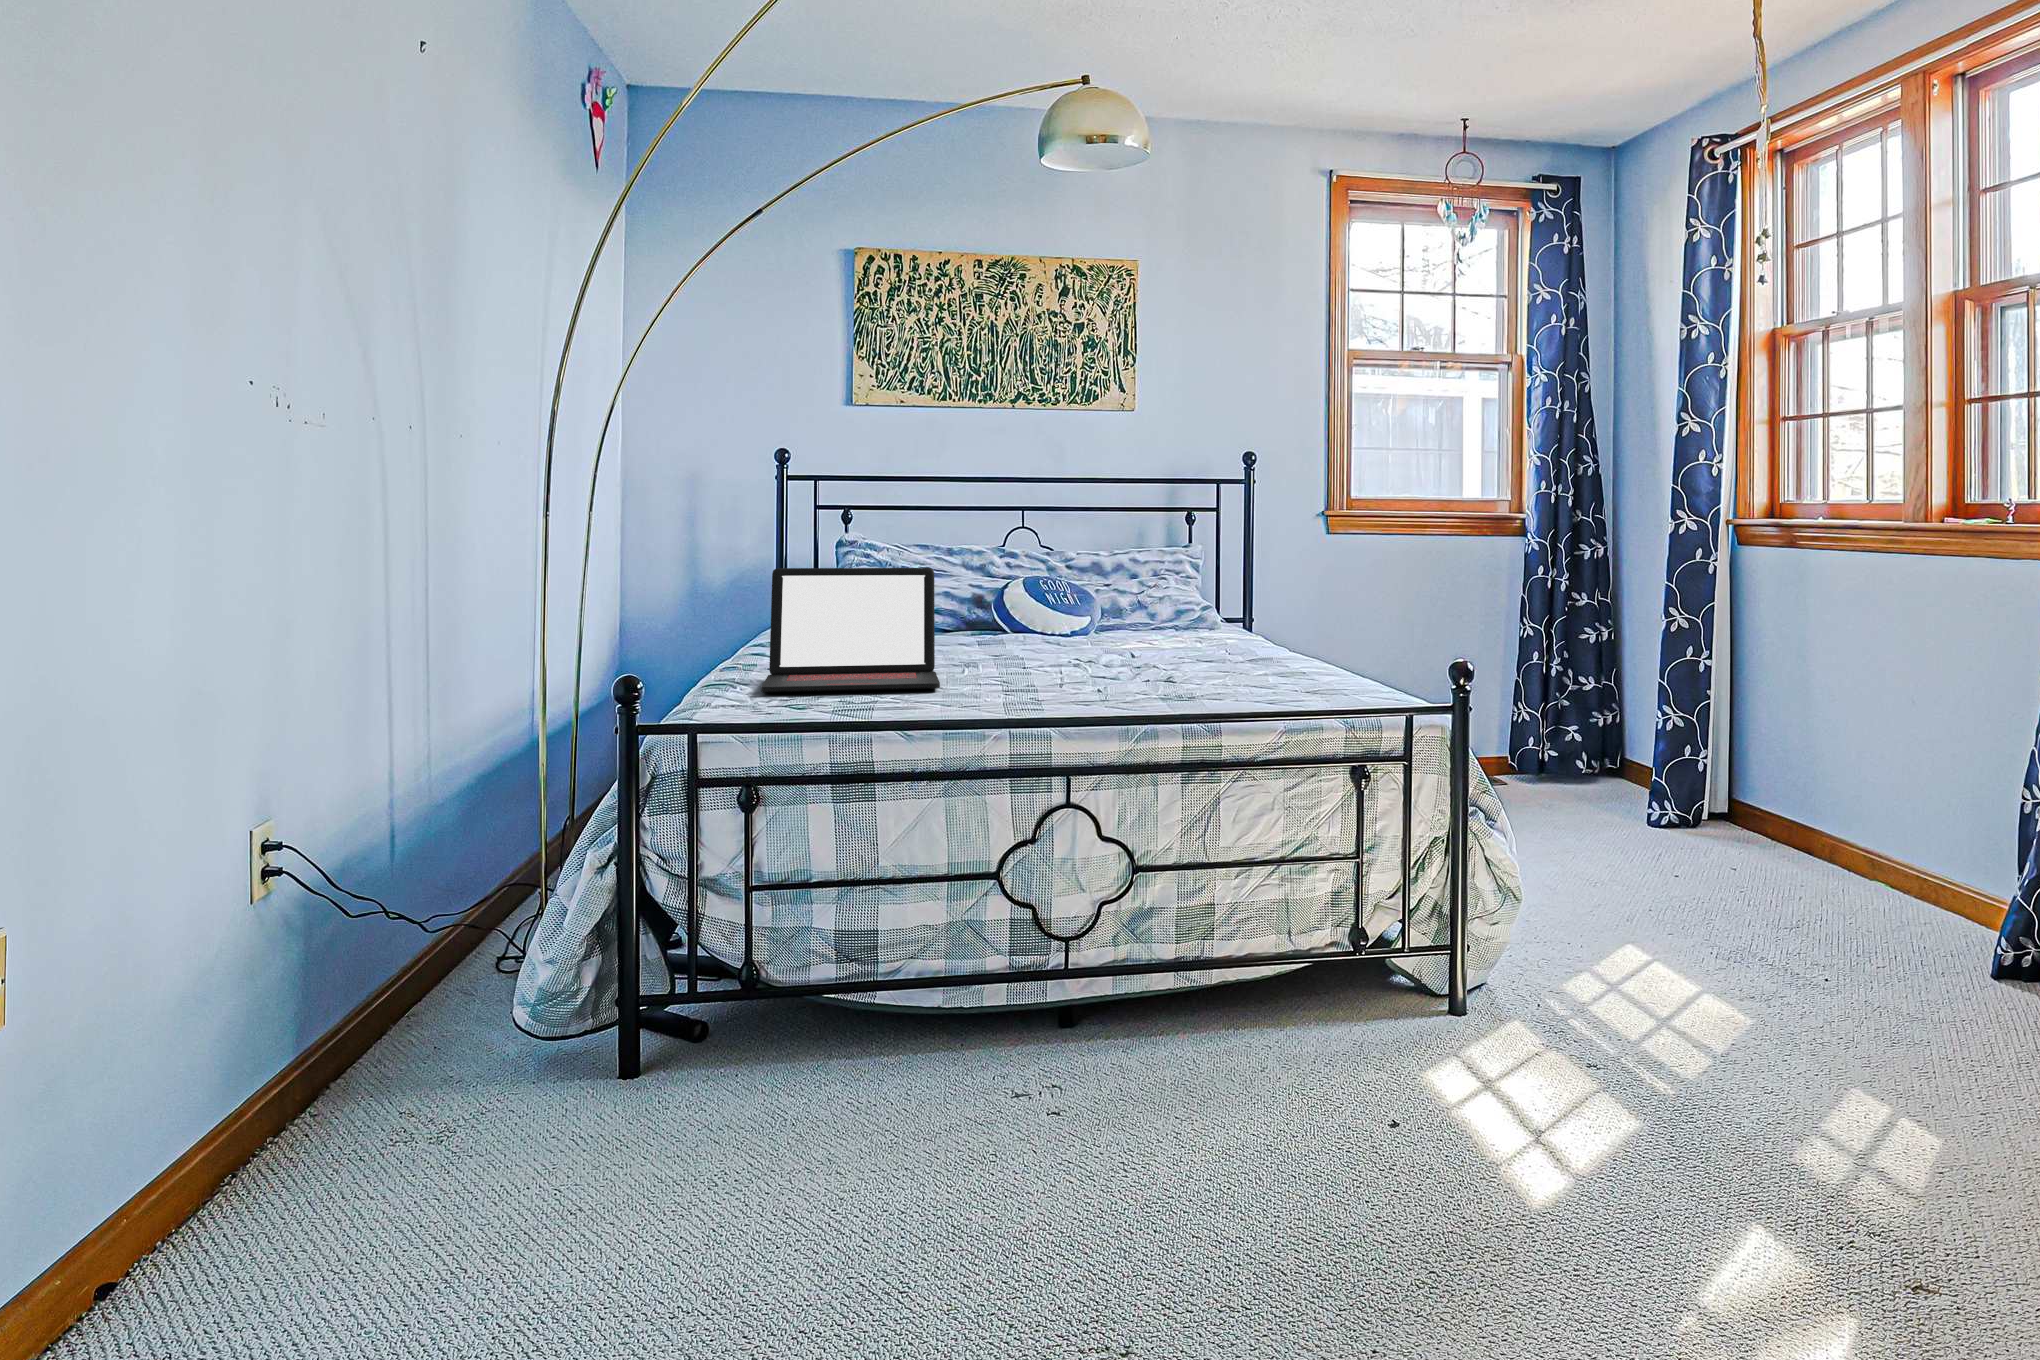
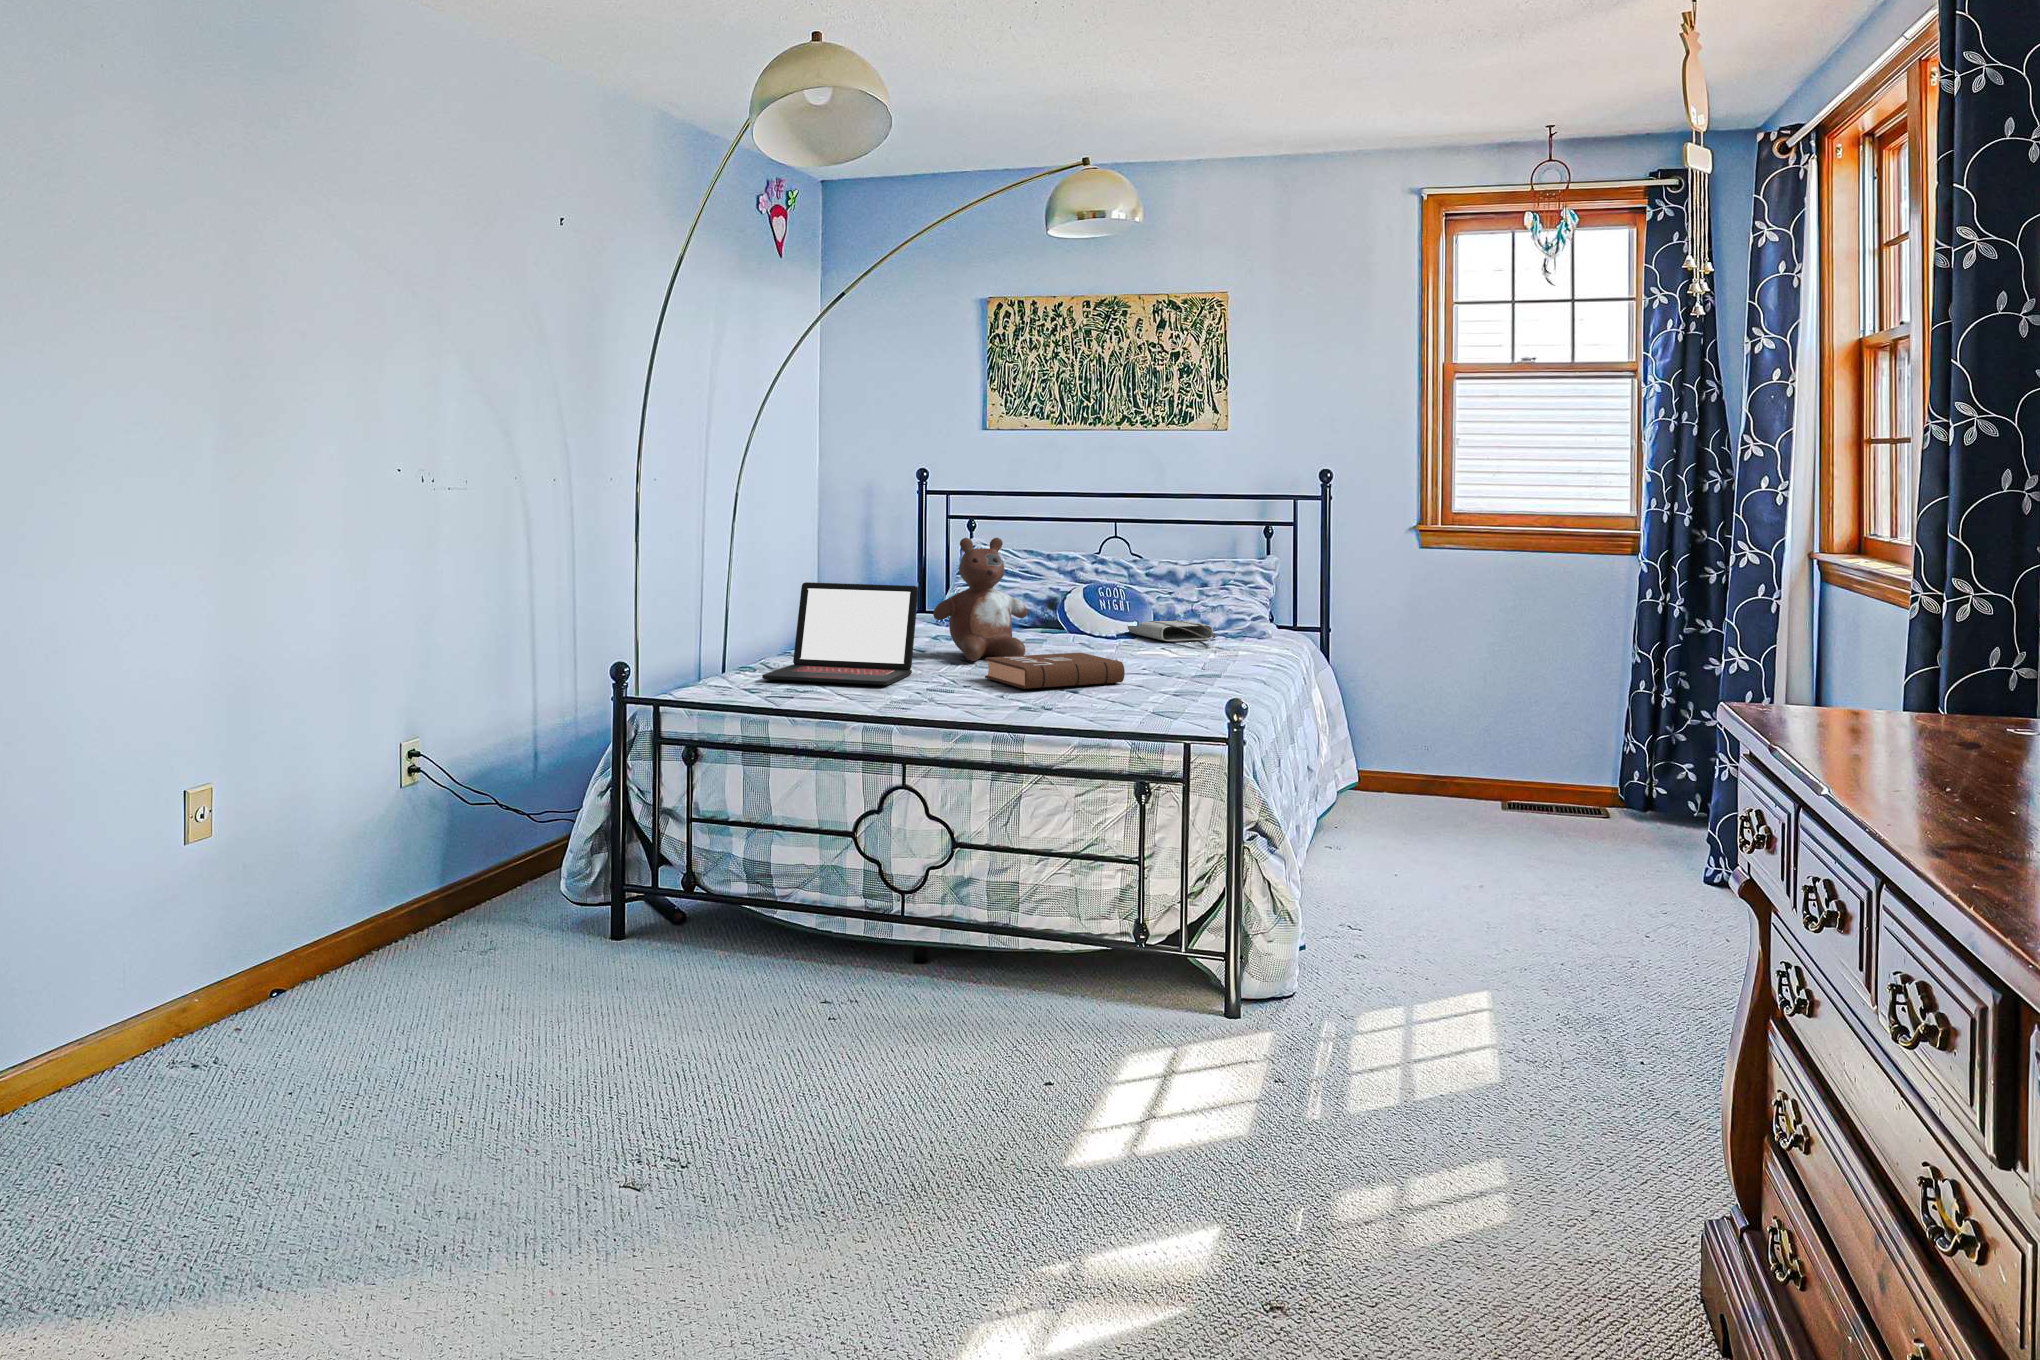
stuffed bear: none [915,514,1033,660] -> present [933,538,1027,661]
tote bag: none [1072,611,1195,633] -> present [1128,620,1216,643]
book: none [1032,641,1195,681] -> present [985,653,1125,689]

